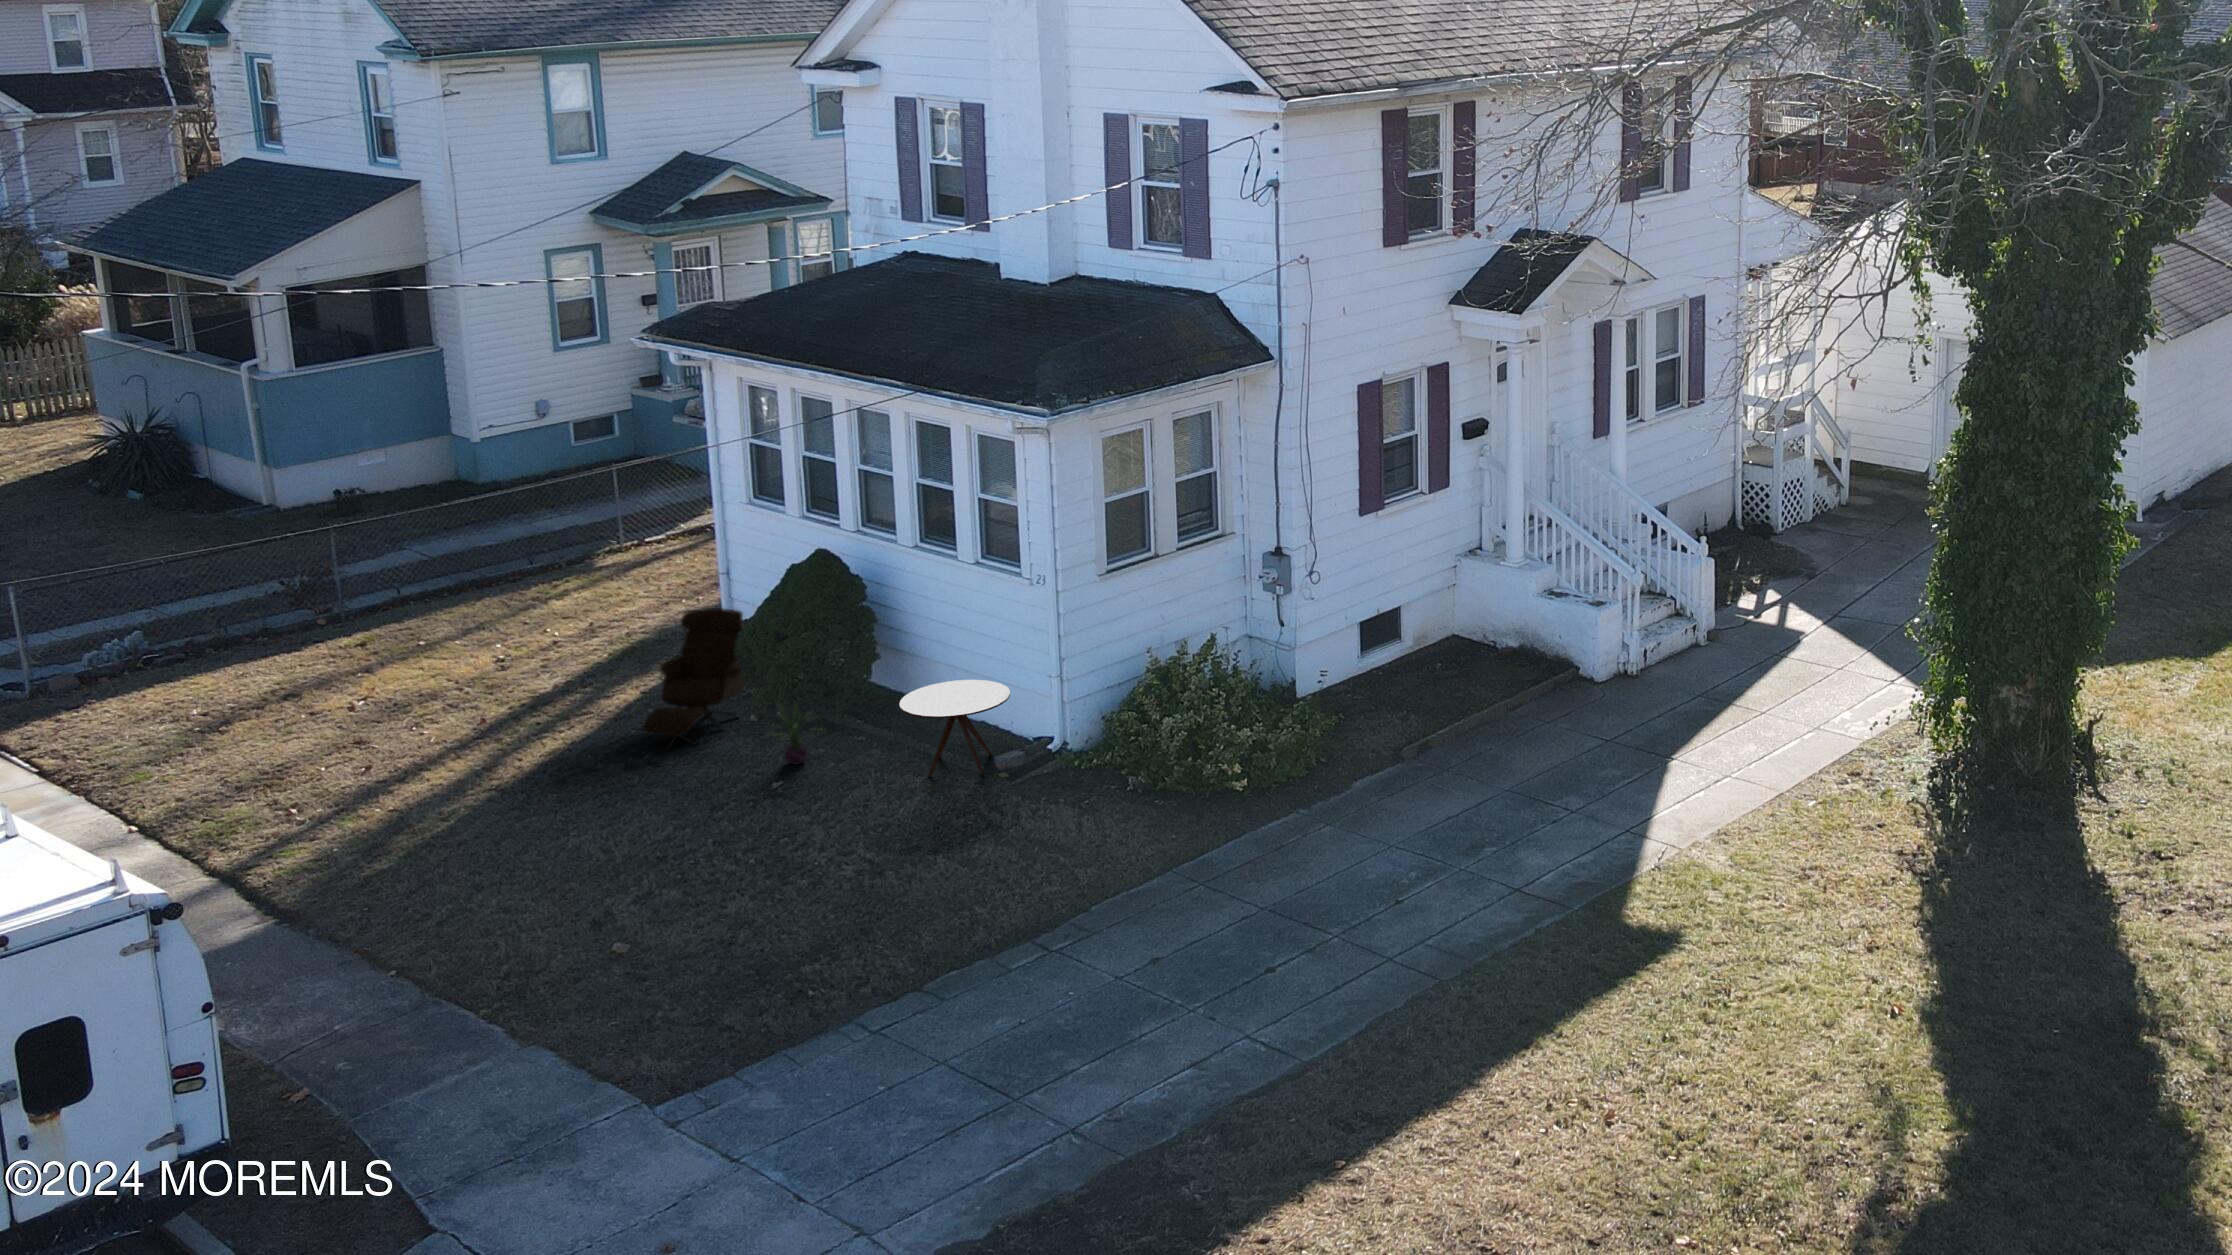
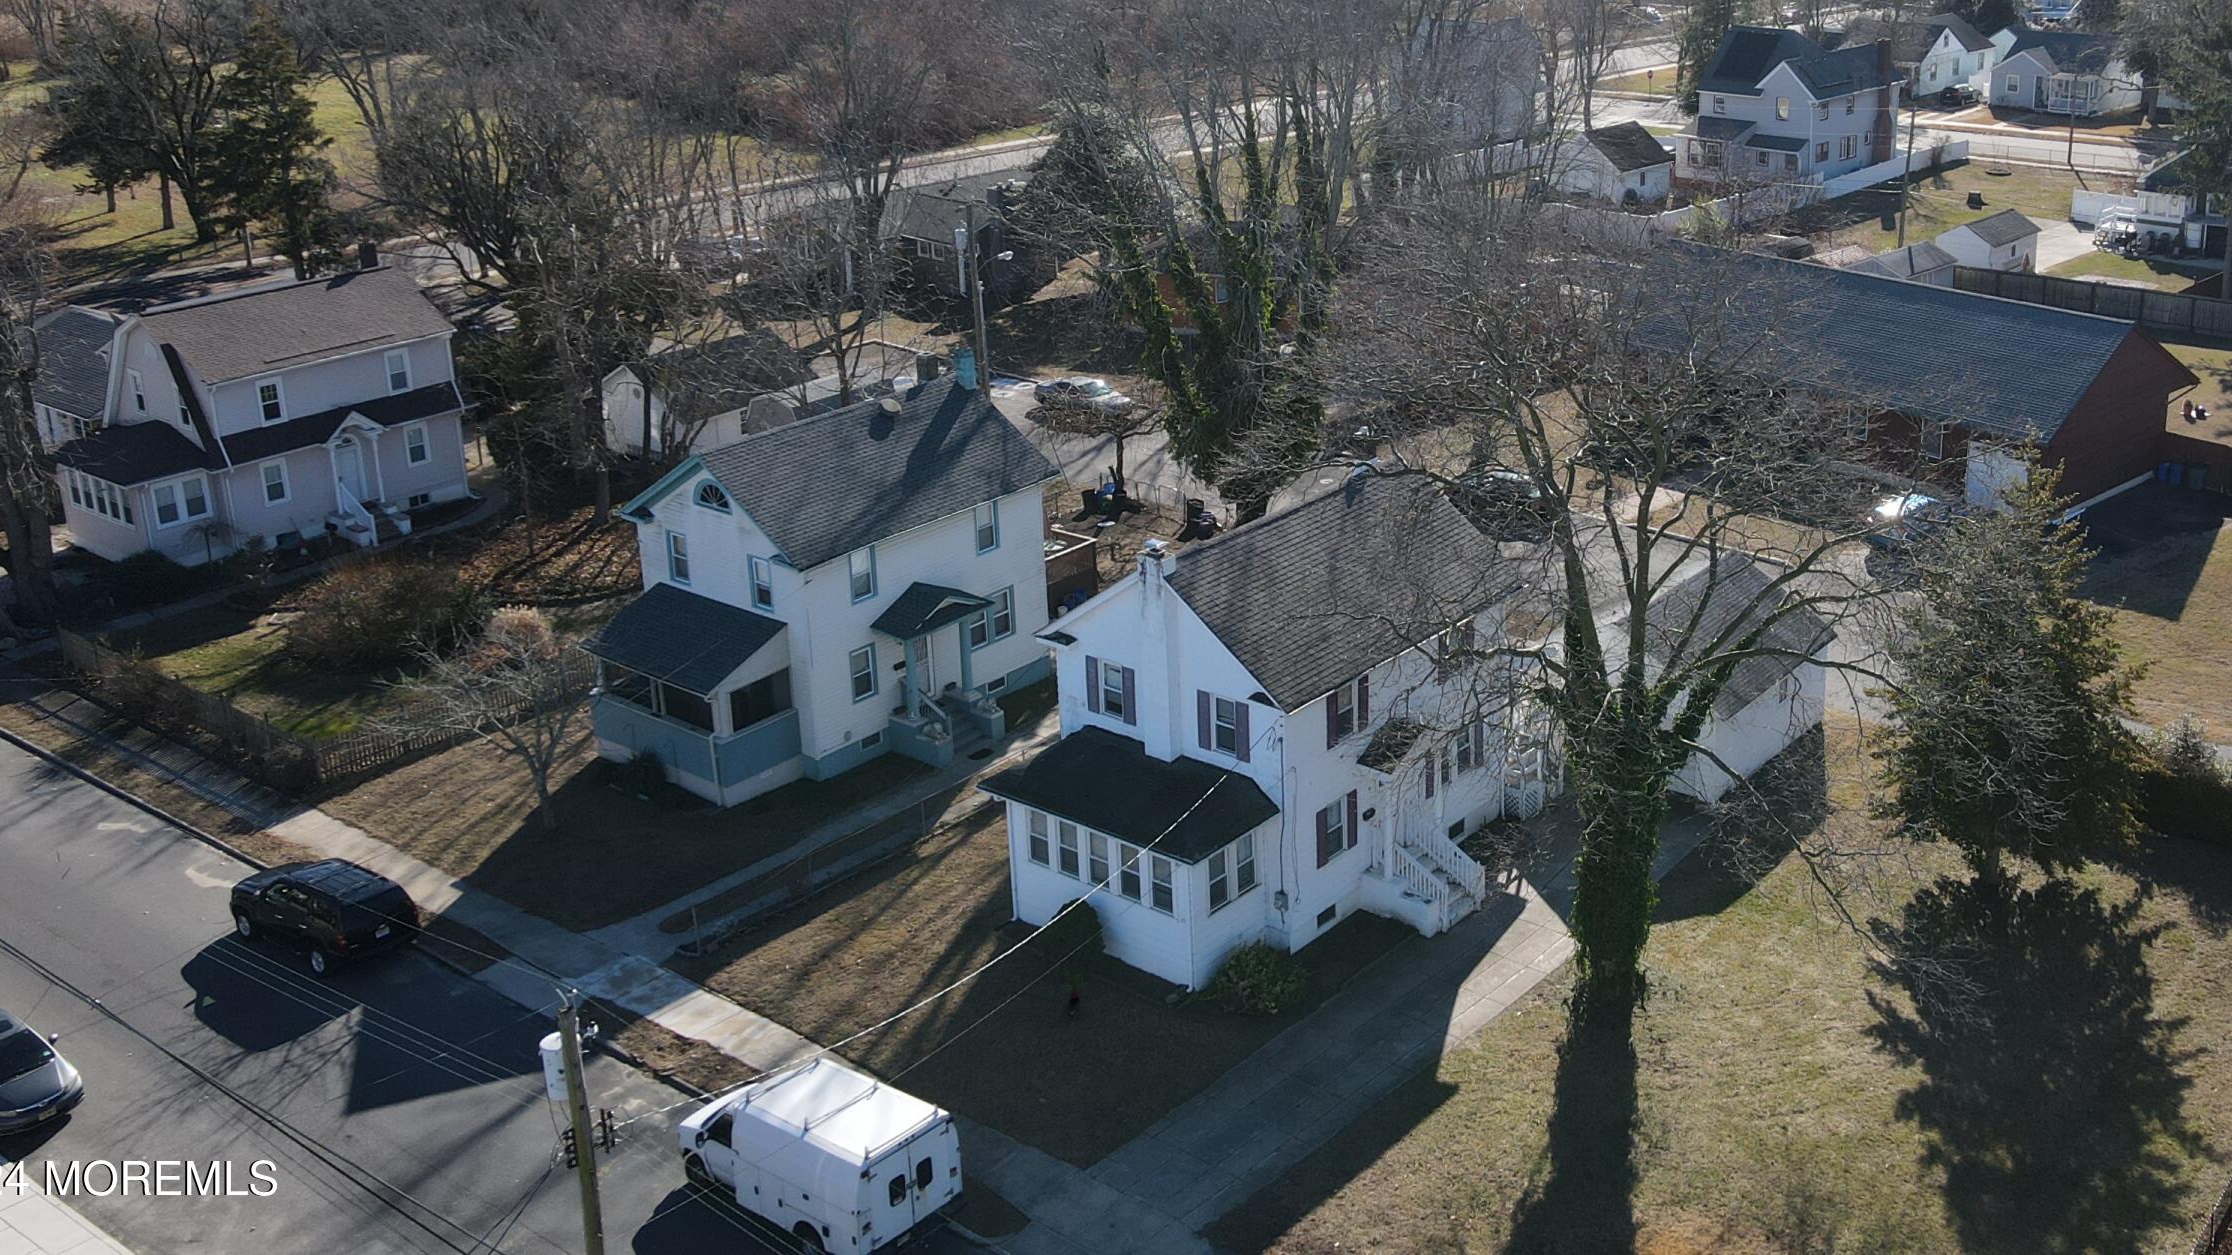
lounge chair: present [643,608,744,750] -> none [1002,919,1043,991]
round table: present [900,680,1010,777] -> none [1123,958,1170,1006]

